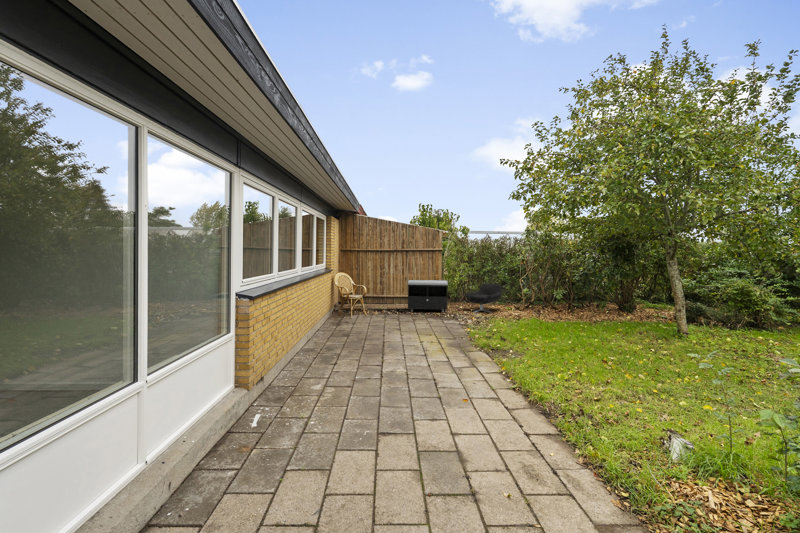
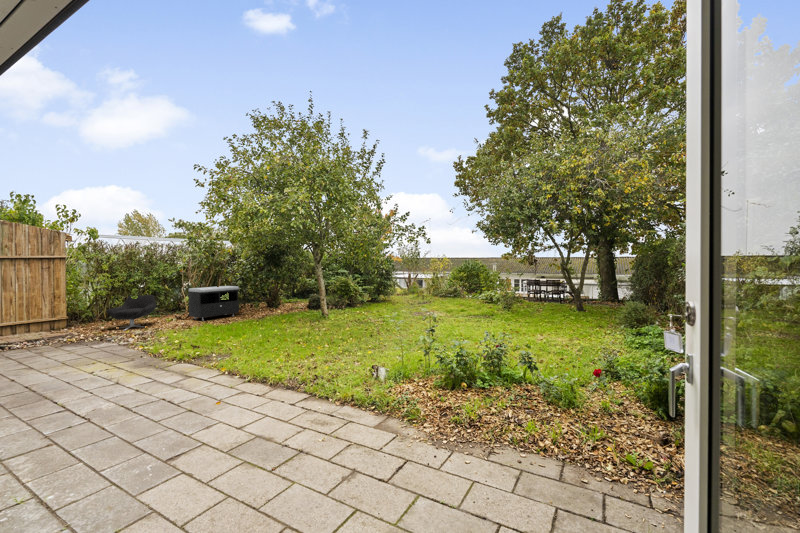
storage bench: present [408,280,448,312] -> present [188,286,239,320]

